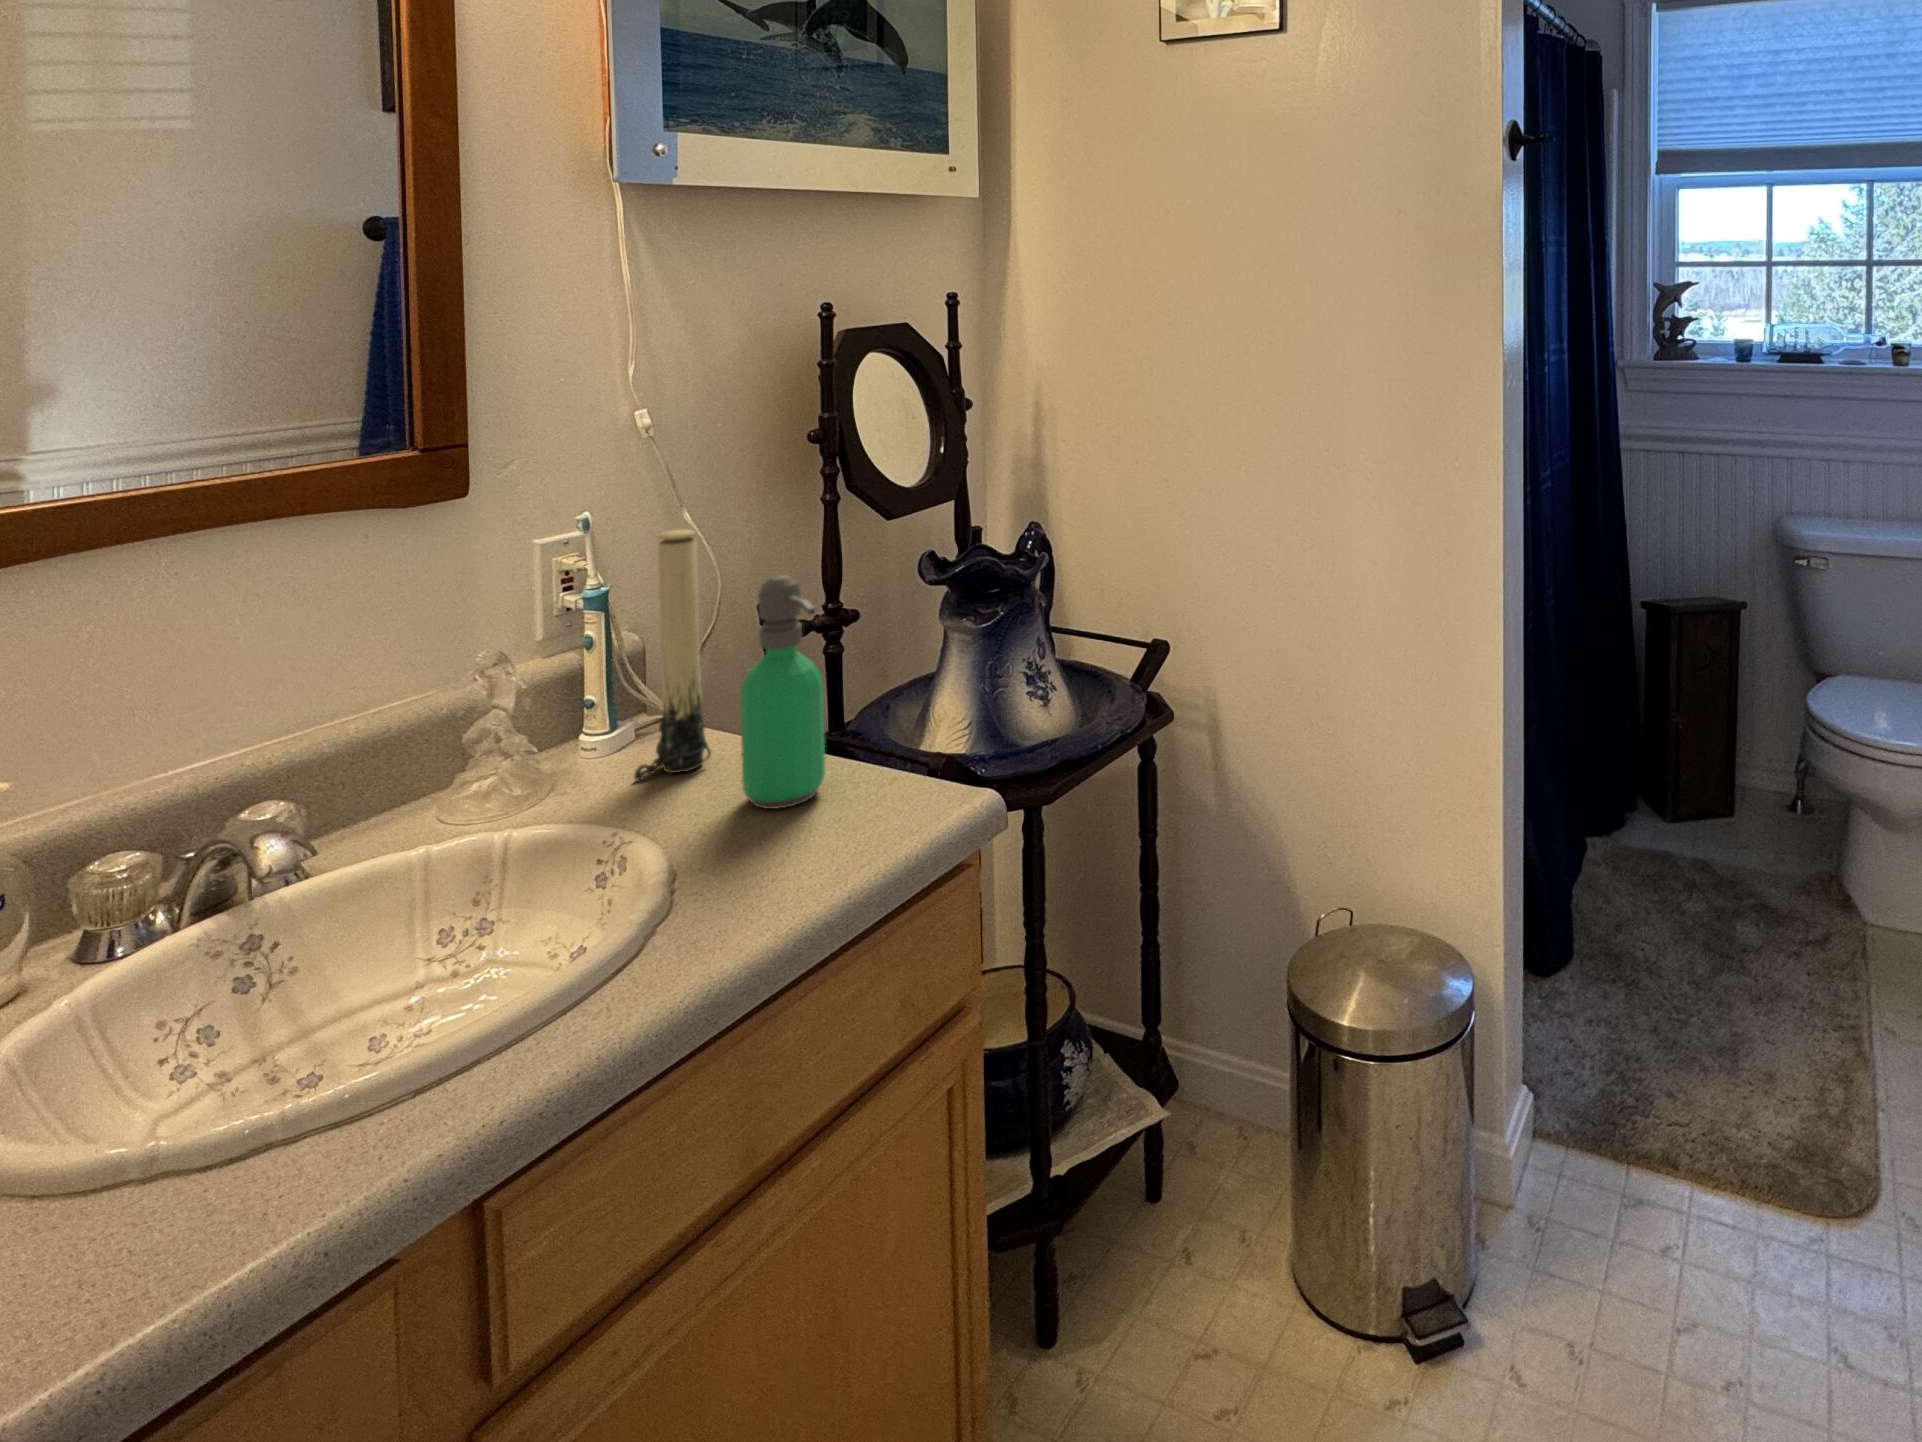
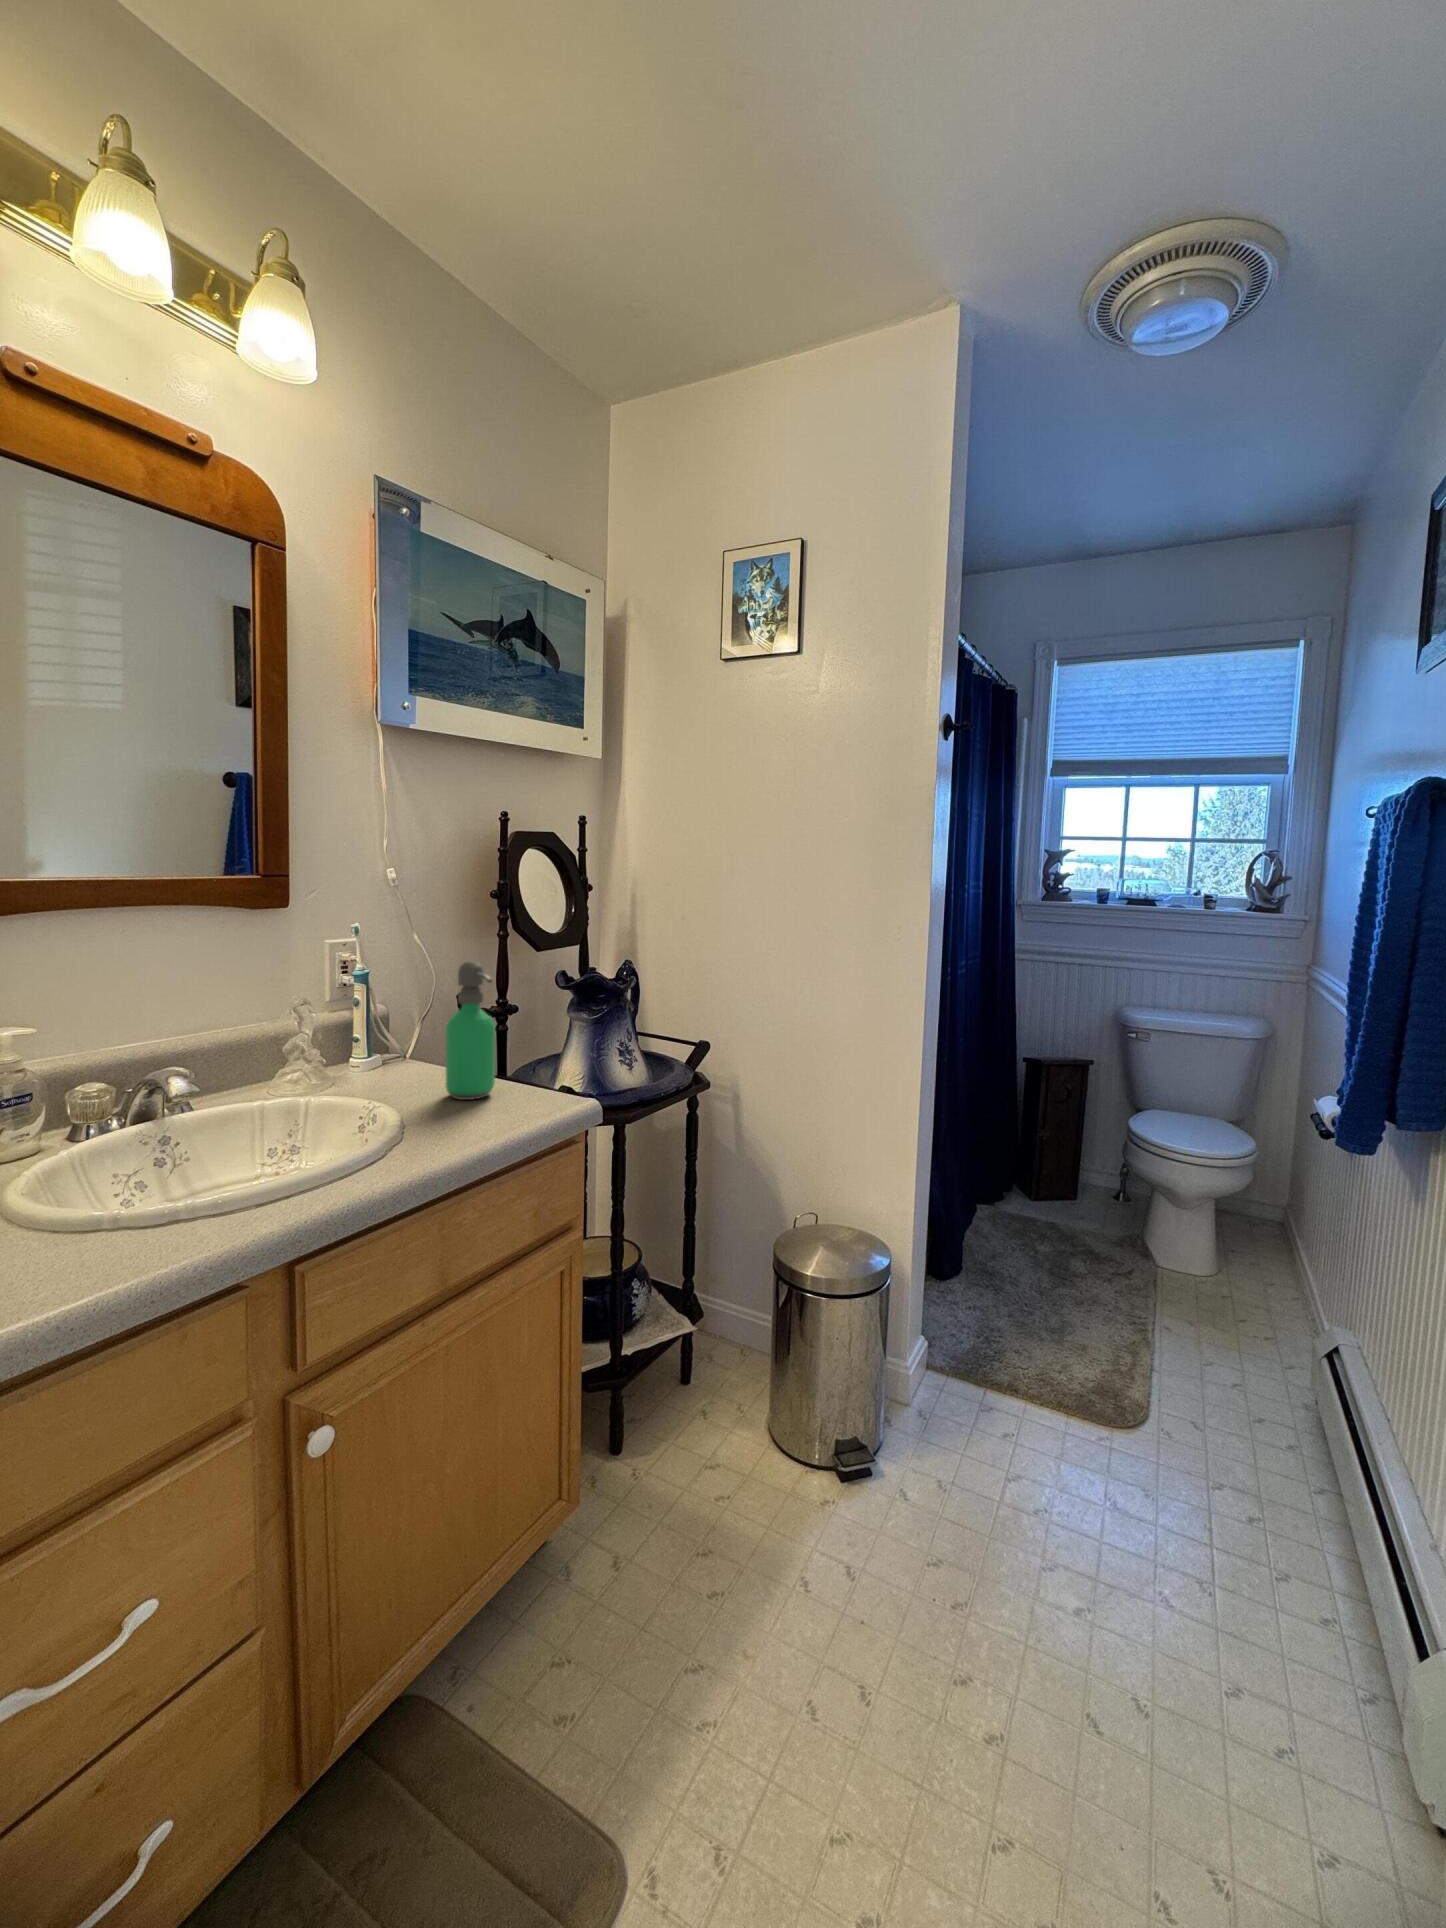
candle: present [634,530,711,780] -> none [381,936,426,1084]

